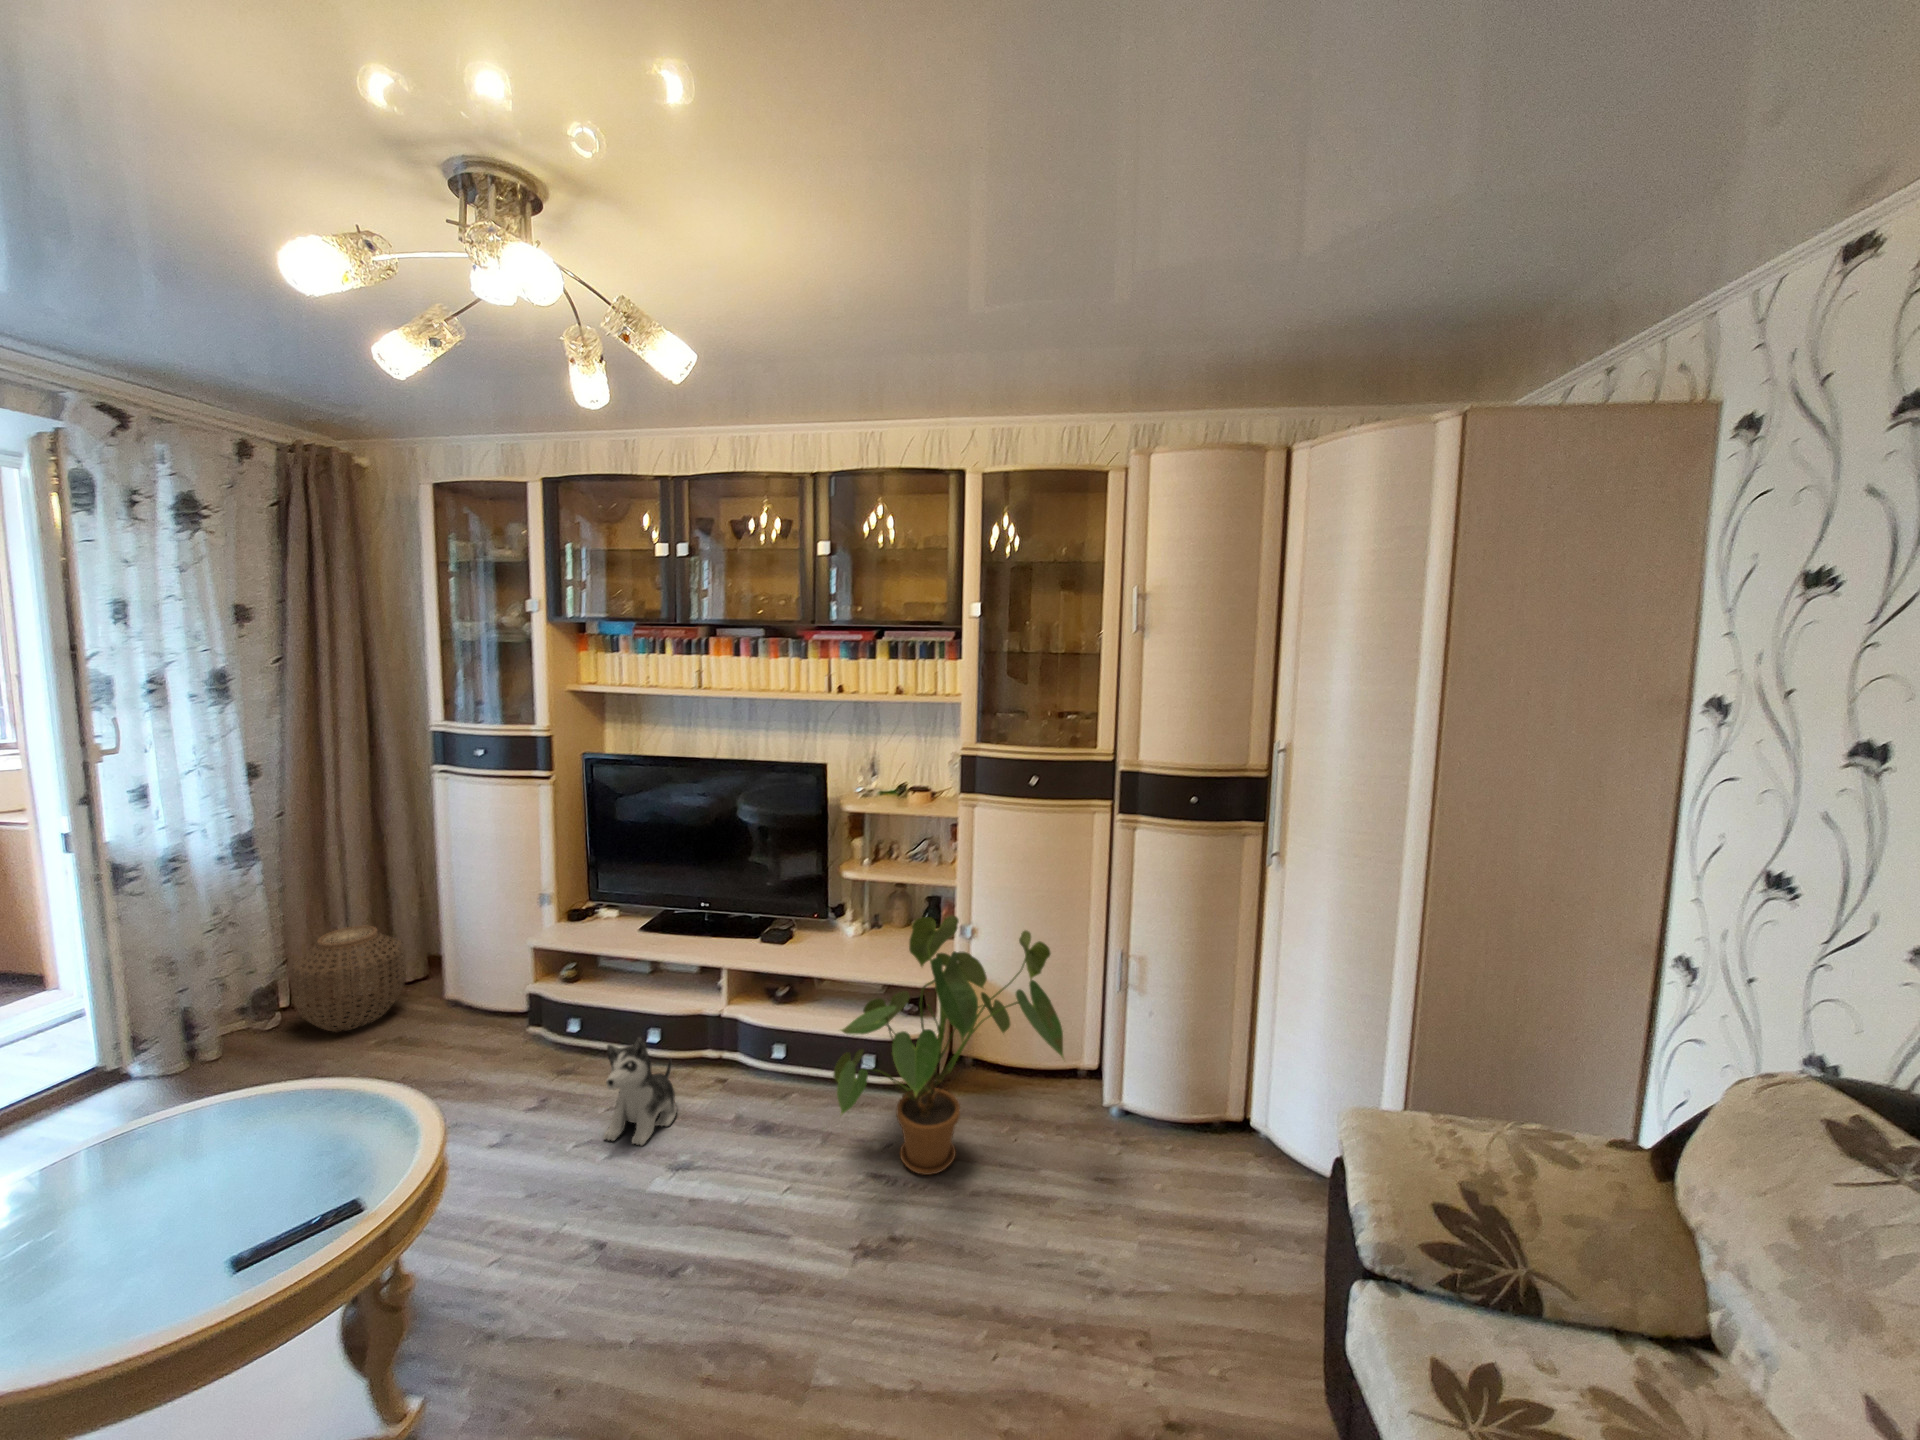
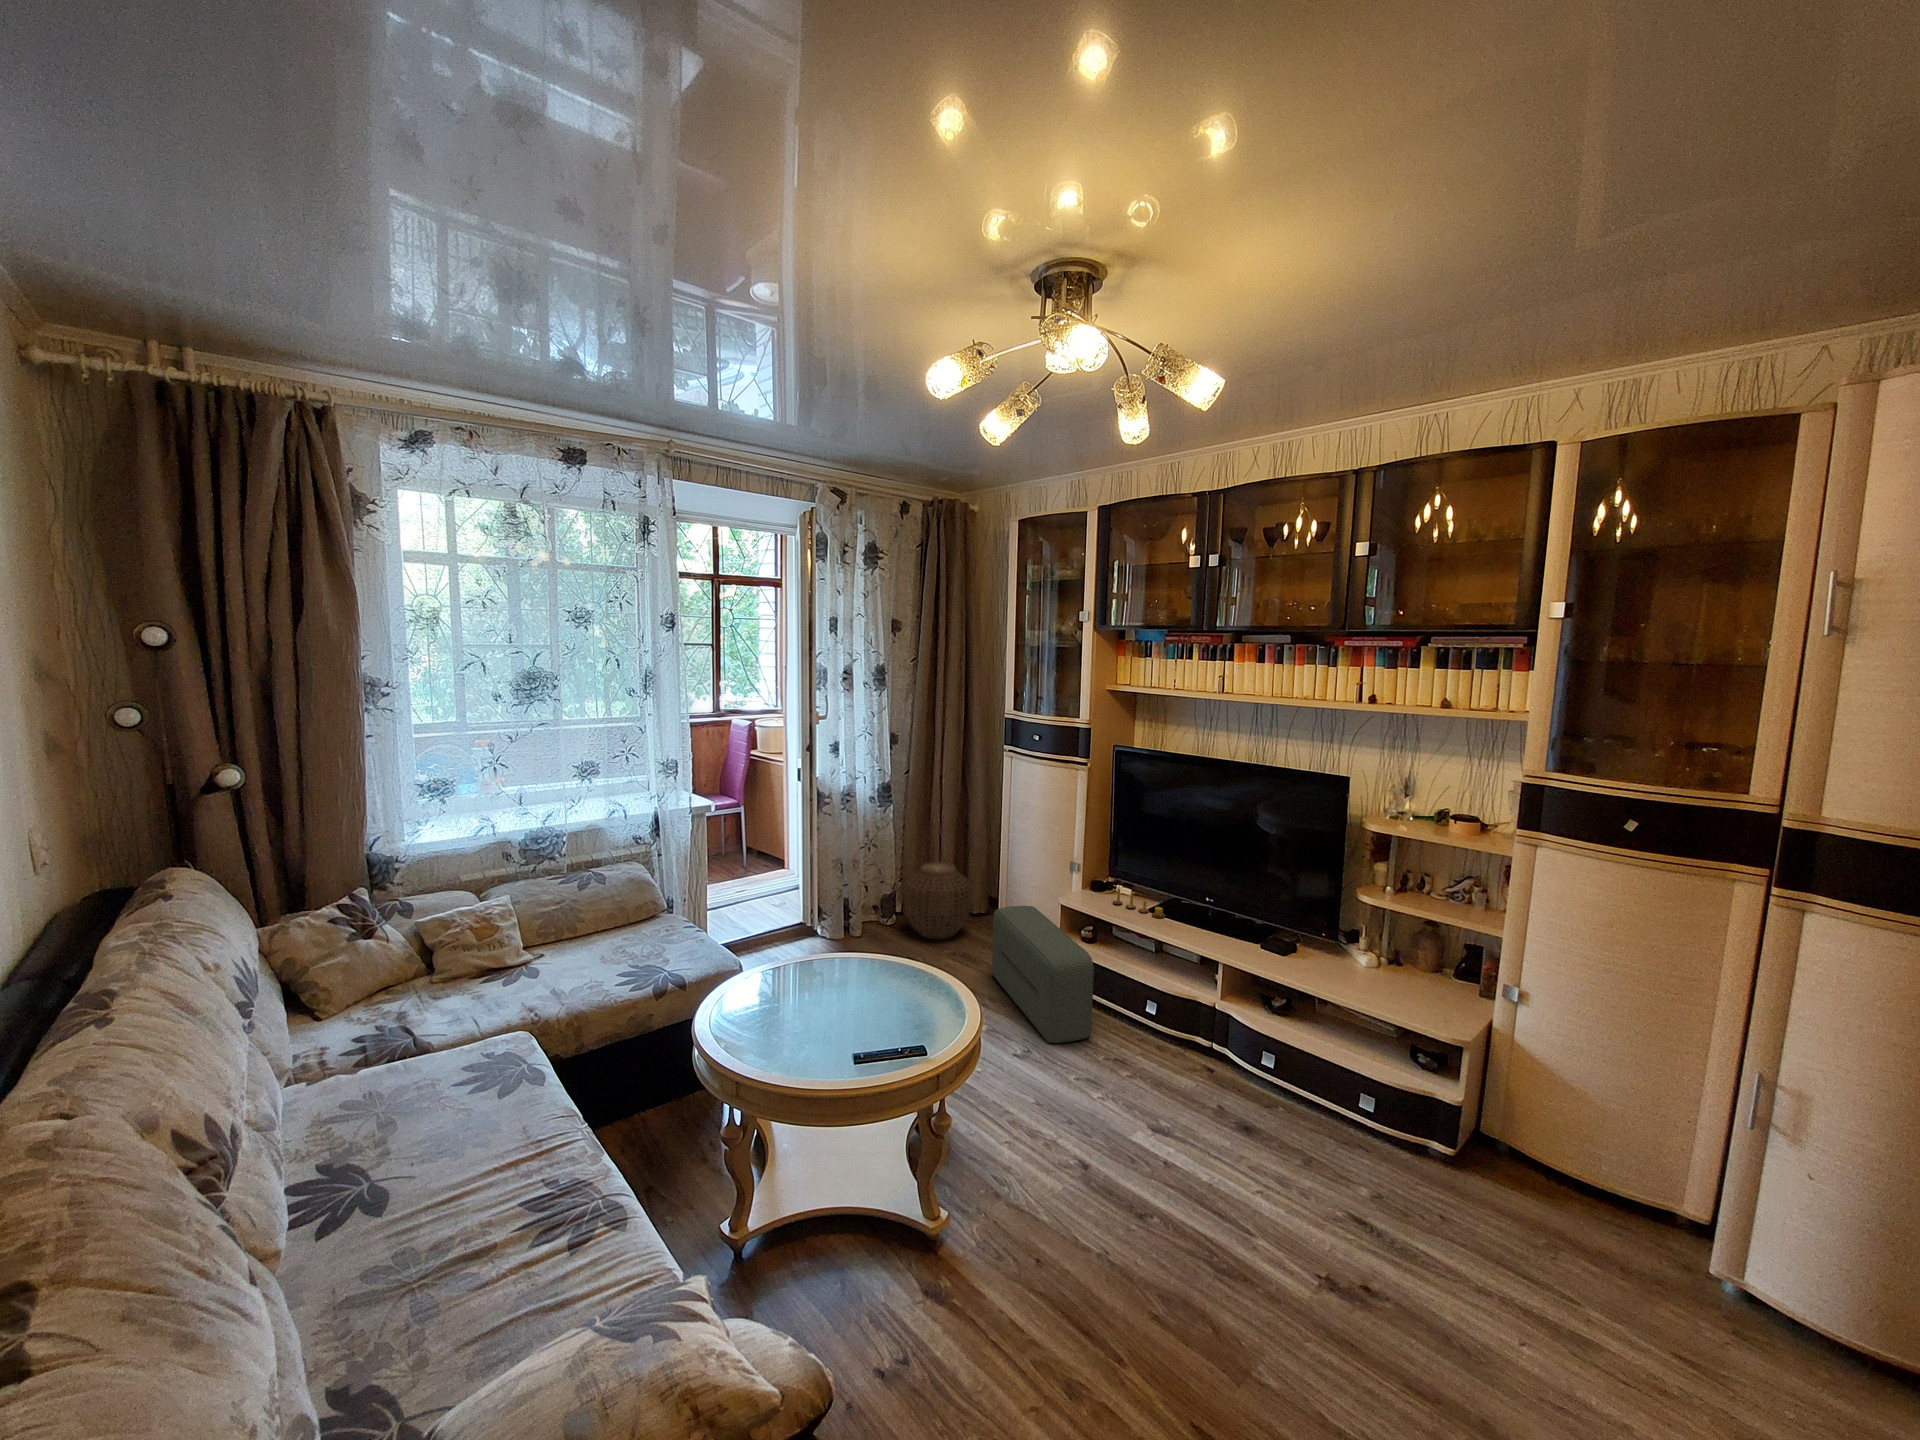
candle: none [598,910,660,935] -> present [1113,888,1165,918]
house plant: present [833,916,1064,1175] -> none [1331,960,1651,1246]
pouf: none [437,957,580,1120] -> present [992,906,1094,1043]
plush toy: present [603,1037,677,1145] -> none [1108,1000,1170,1097]

